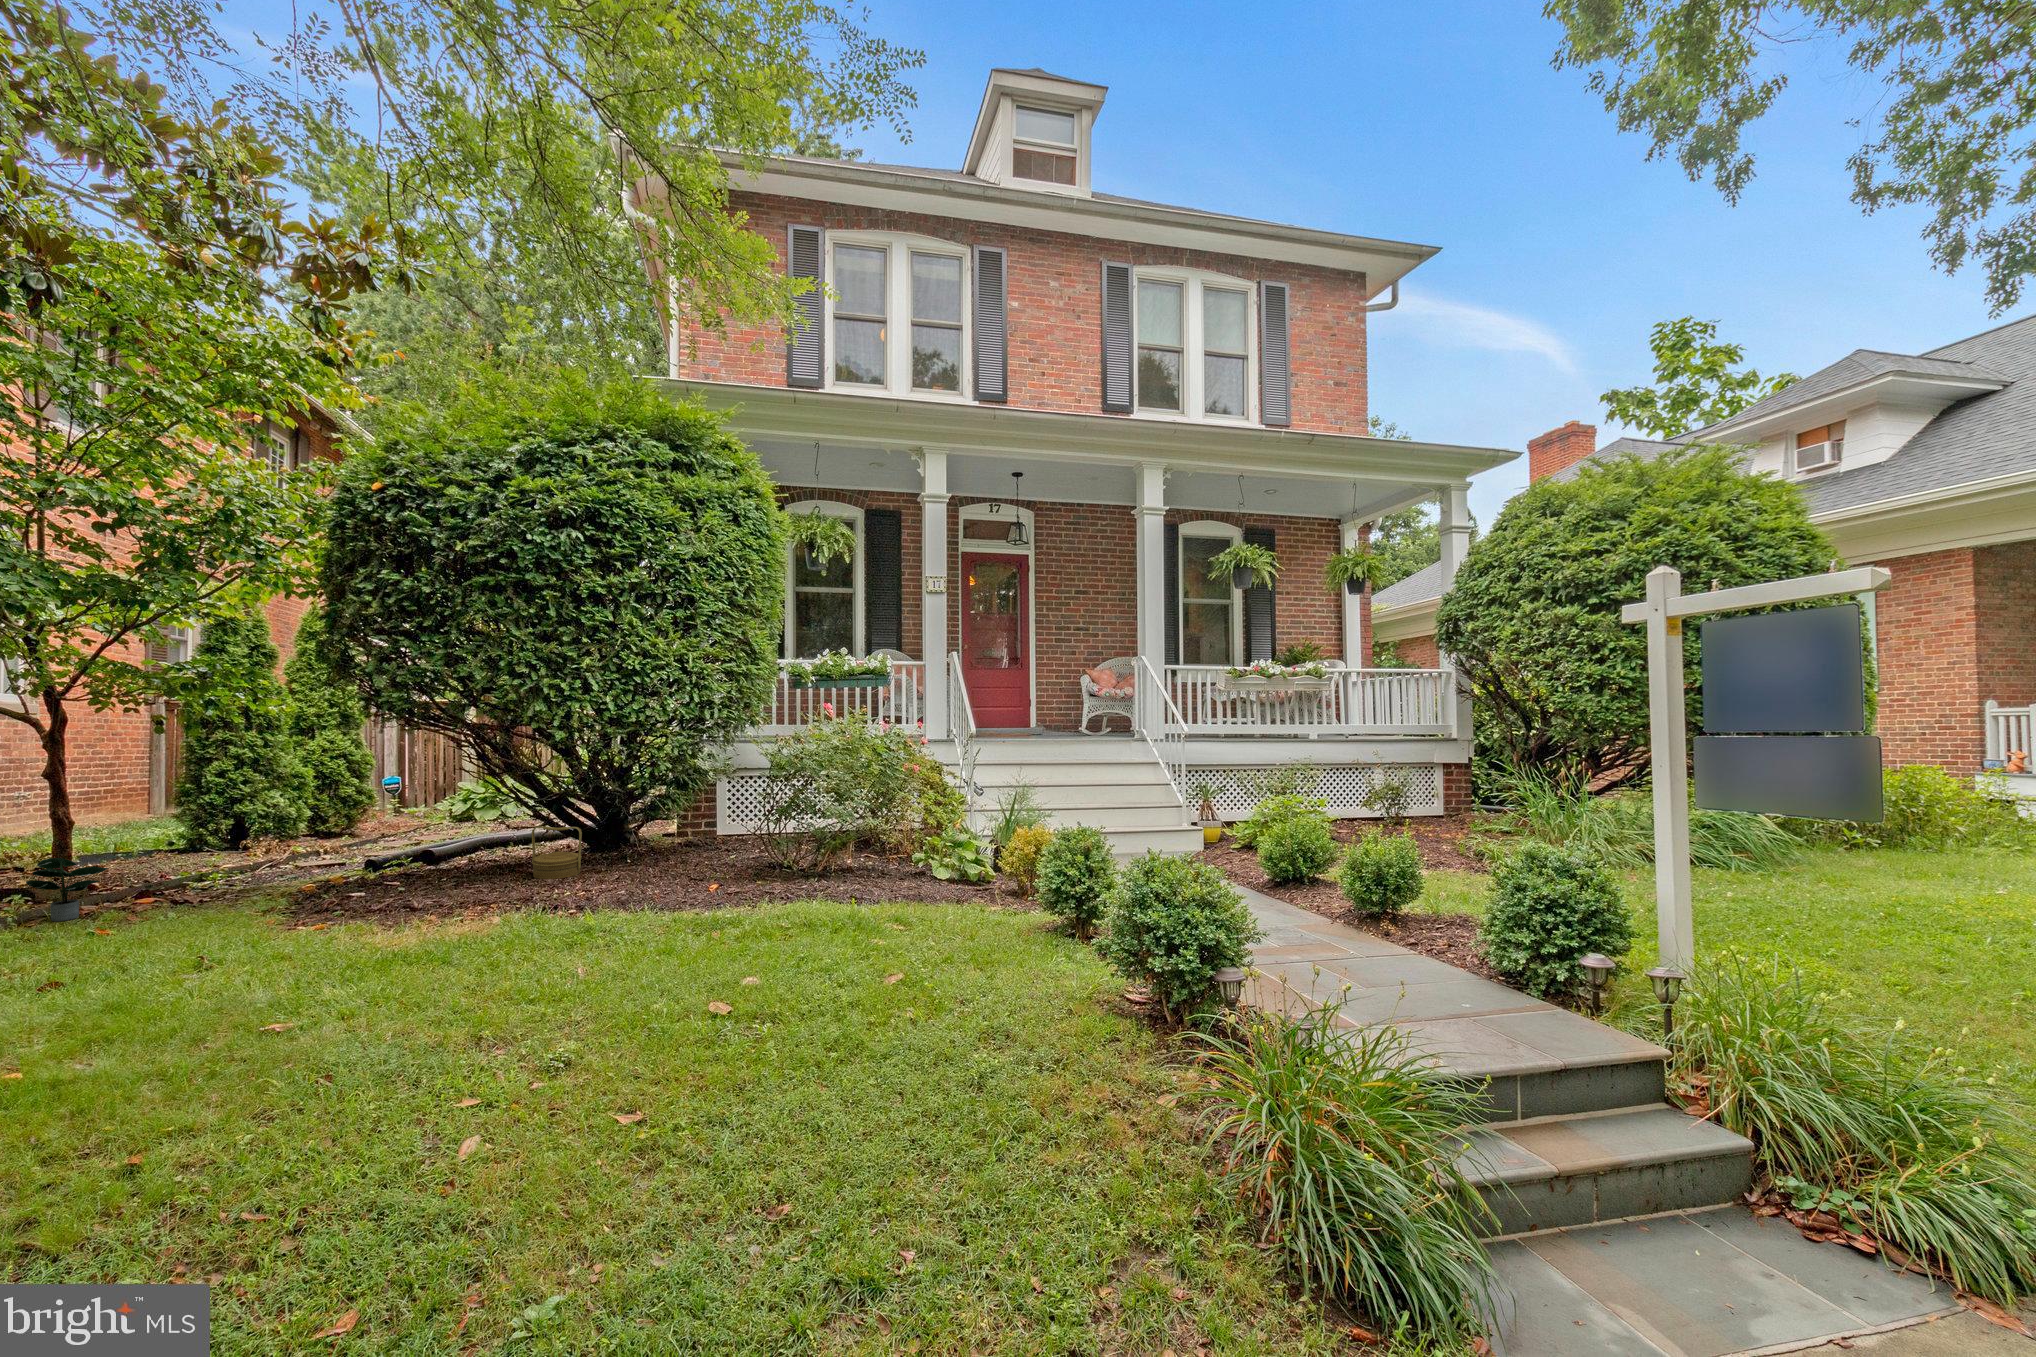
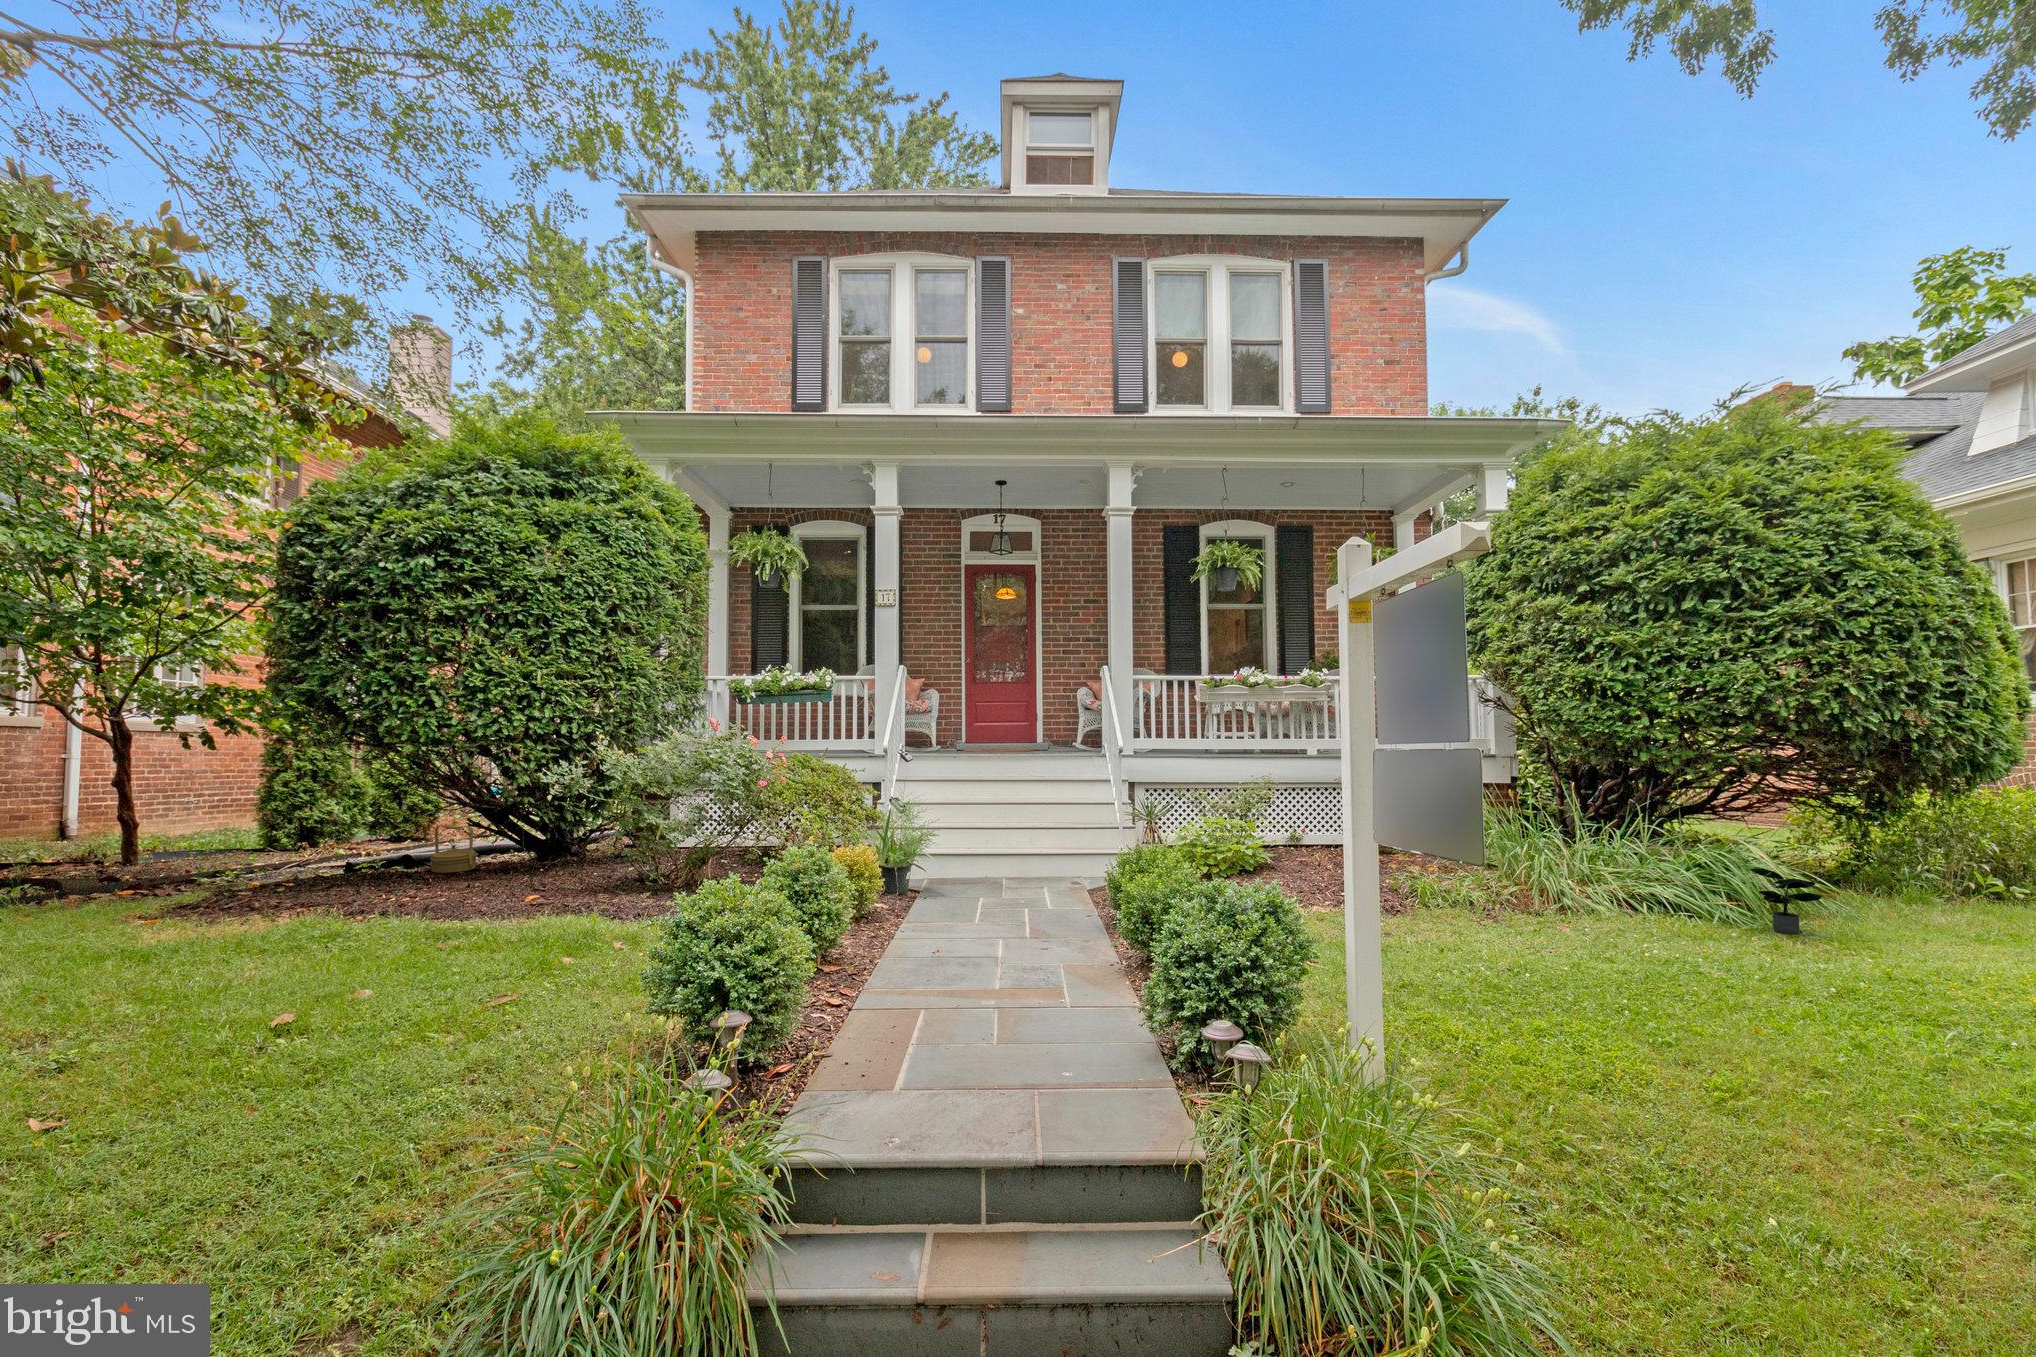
potted plant: present [26,858,108,921] -> present [1750,868,1822,934]

